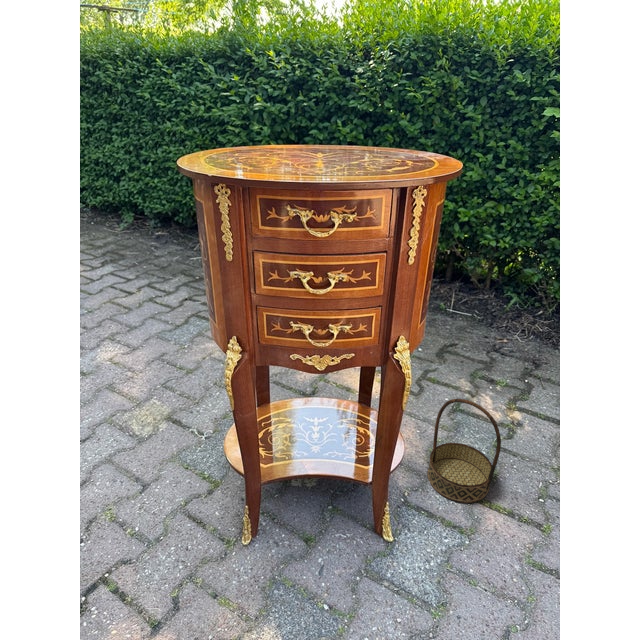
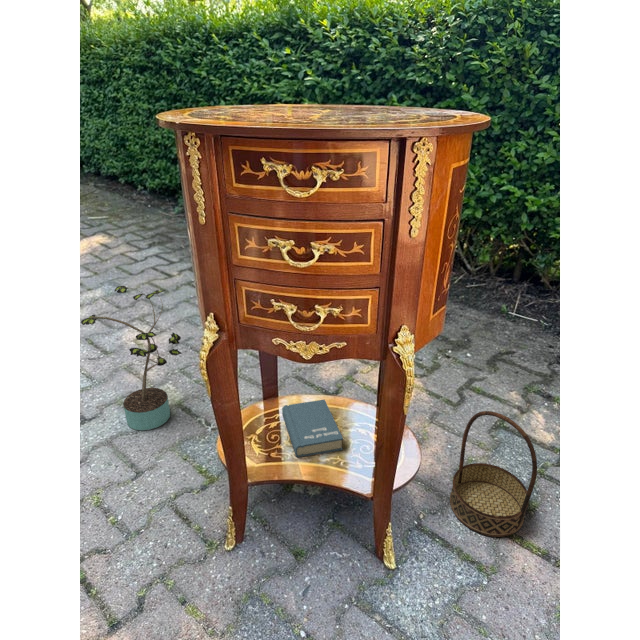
potted plant: none [78,311,177,446] -> present [81,286,181,430]
book: none [274,401,335,456] -> present [282,400,343,457]

